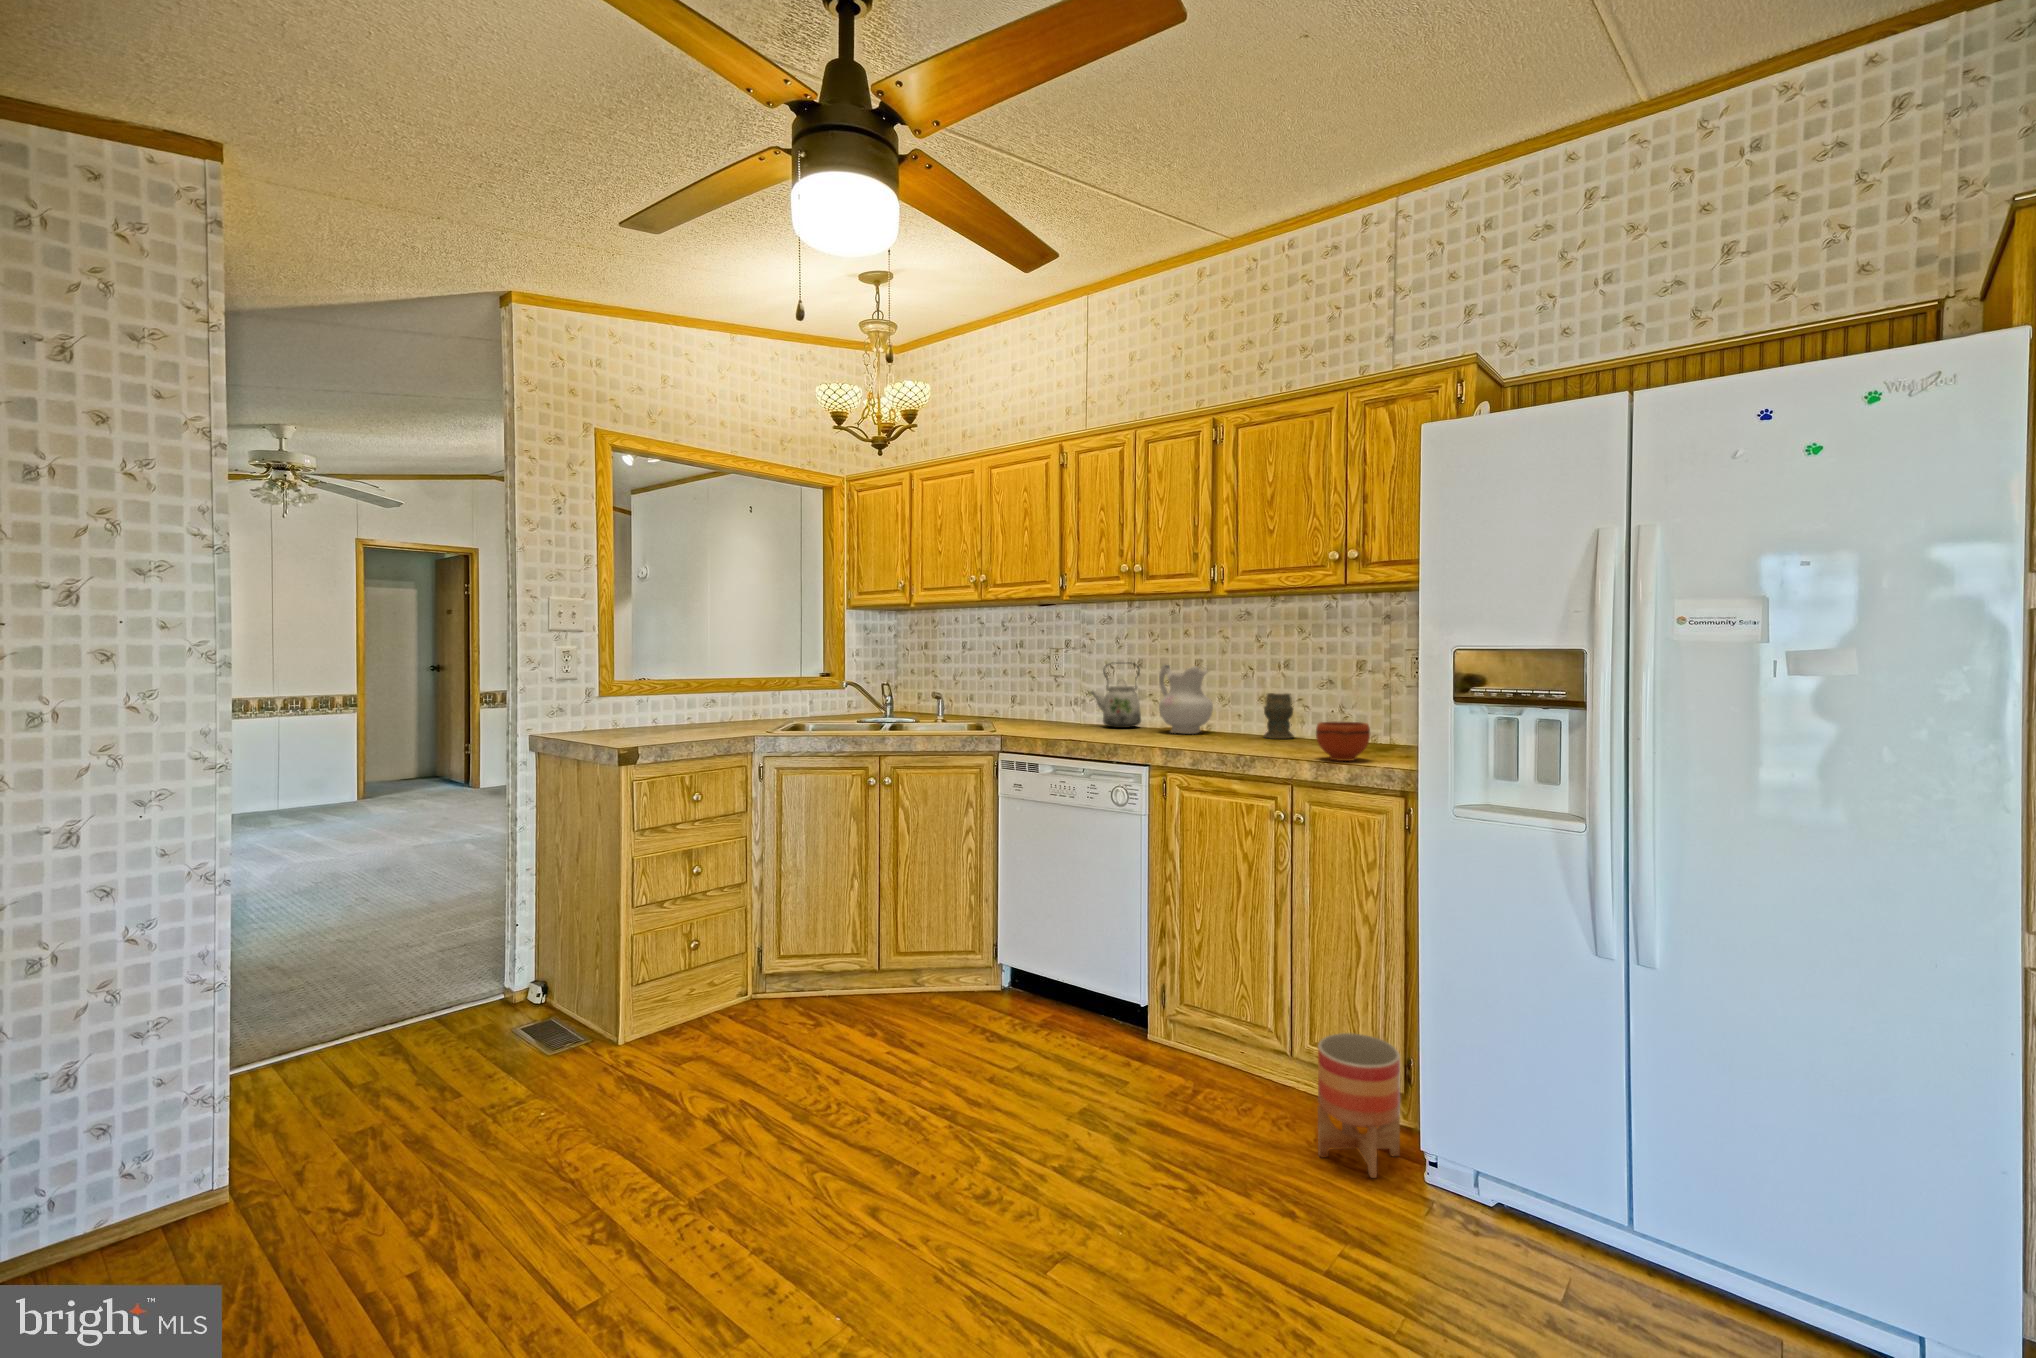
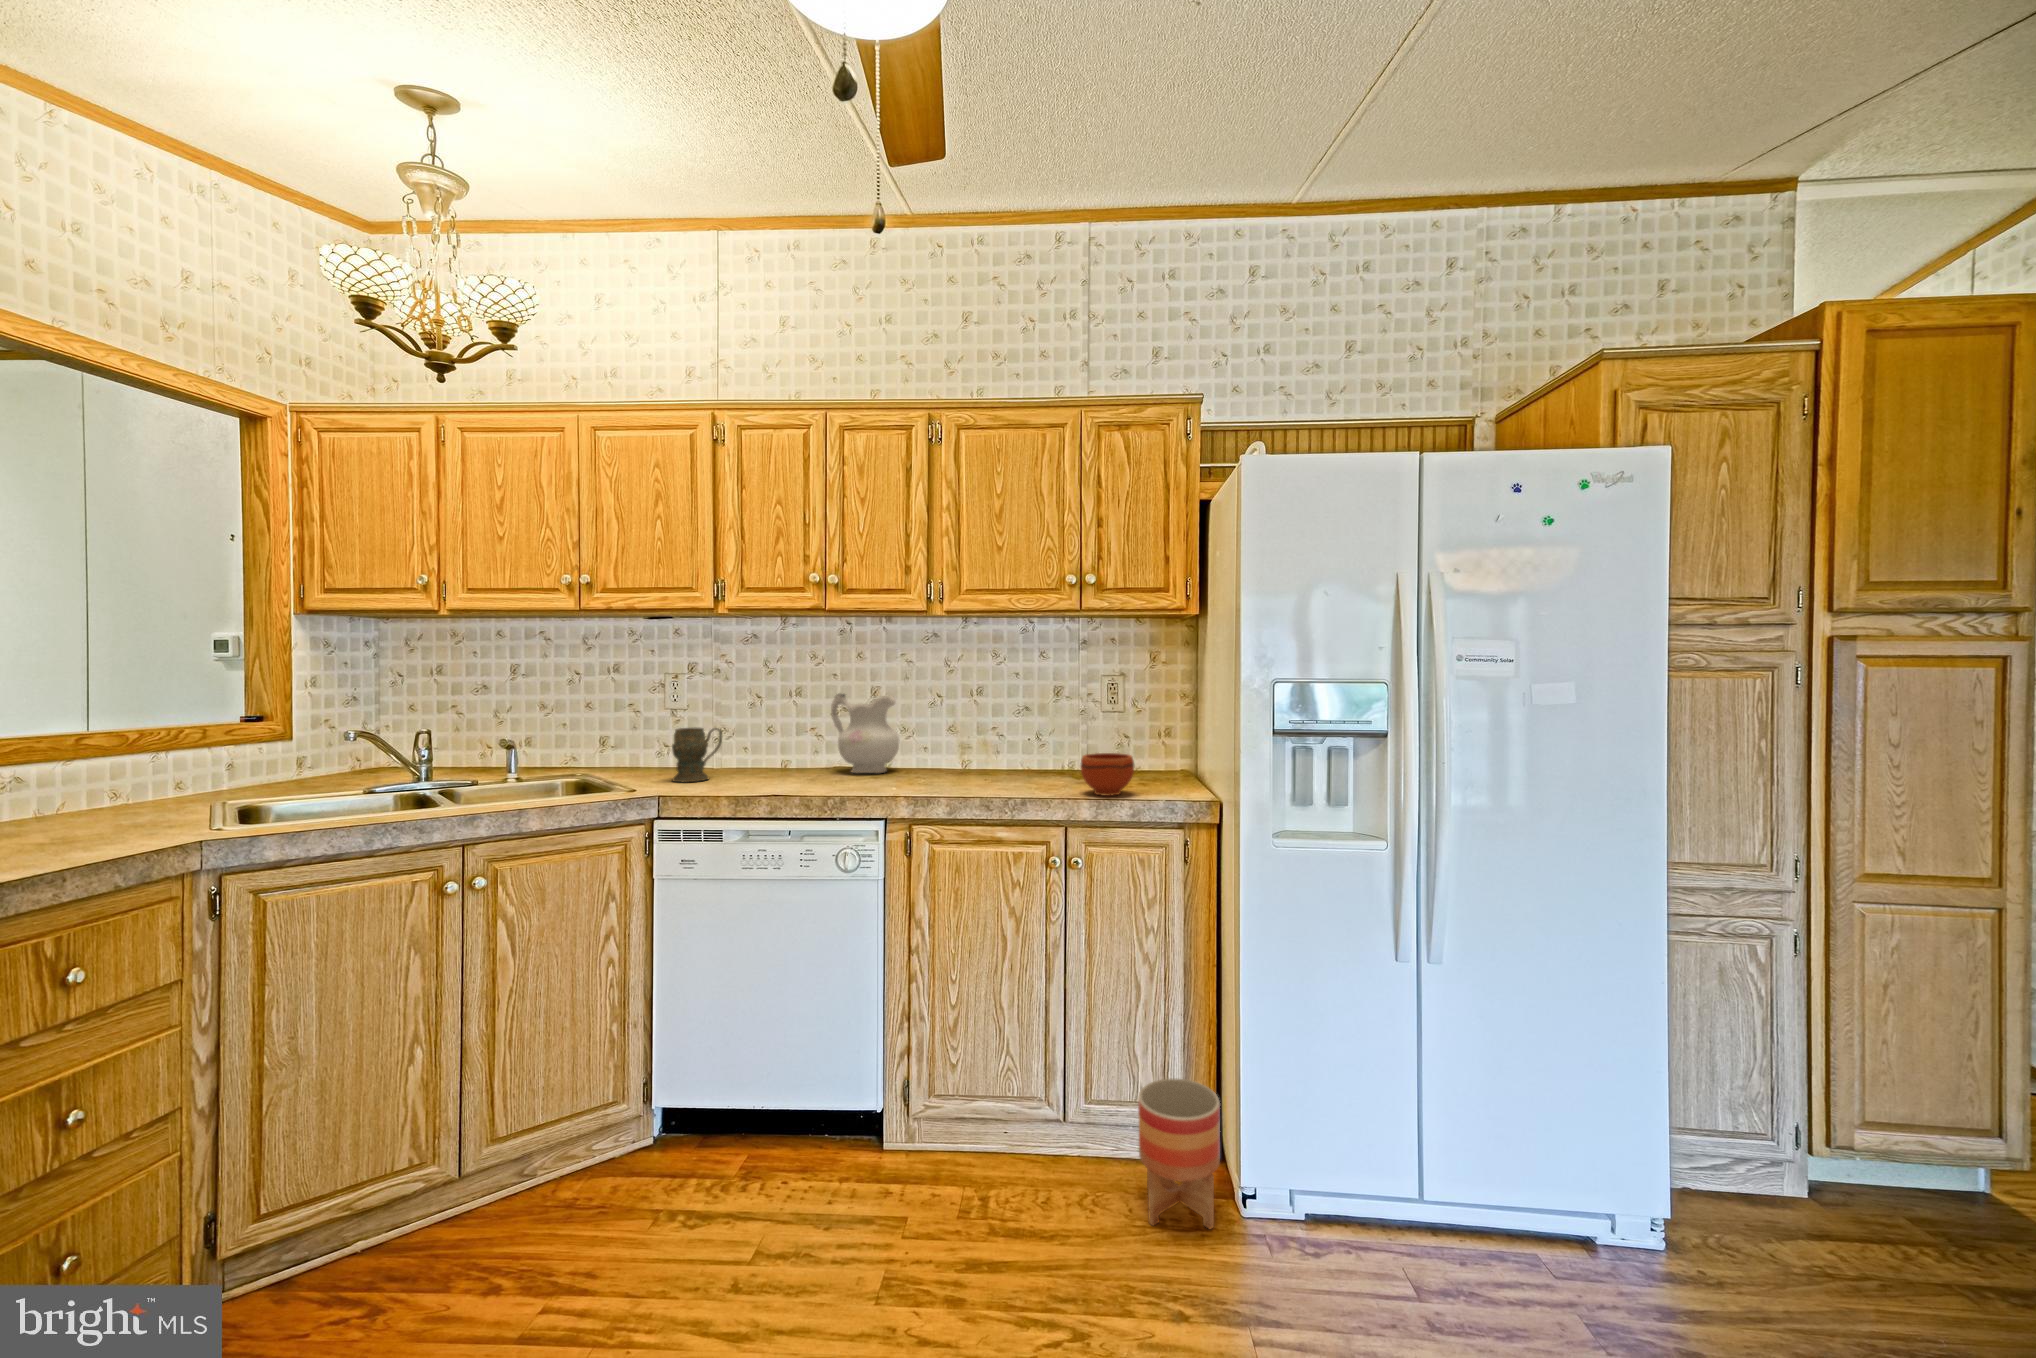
kettle: present [1090,664,1141,728] -> none [734,691,802,771]
mug: present [1264,693,1294,739] -> present [672,728,722,782]

